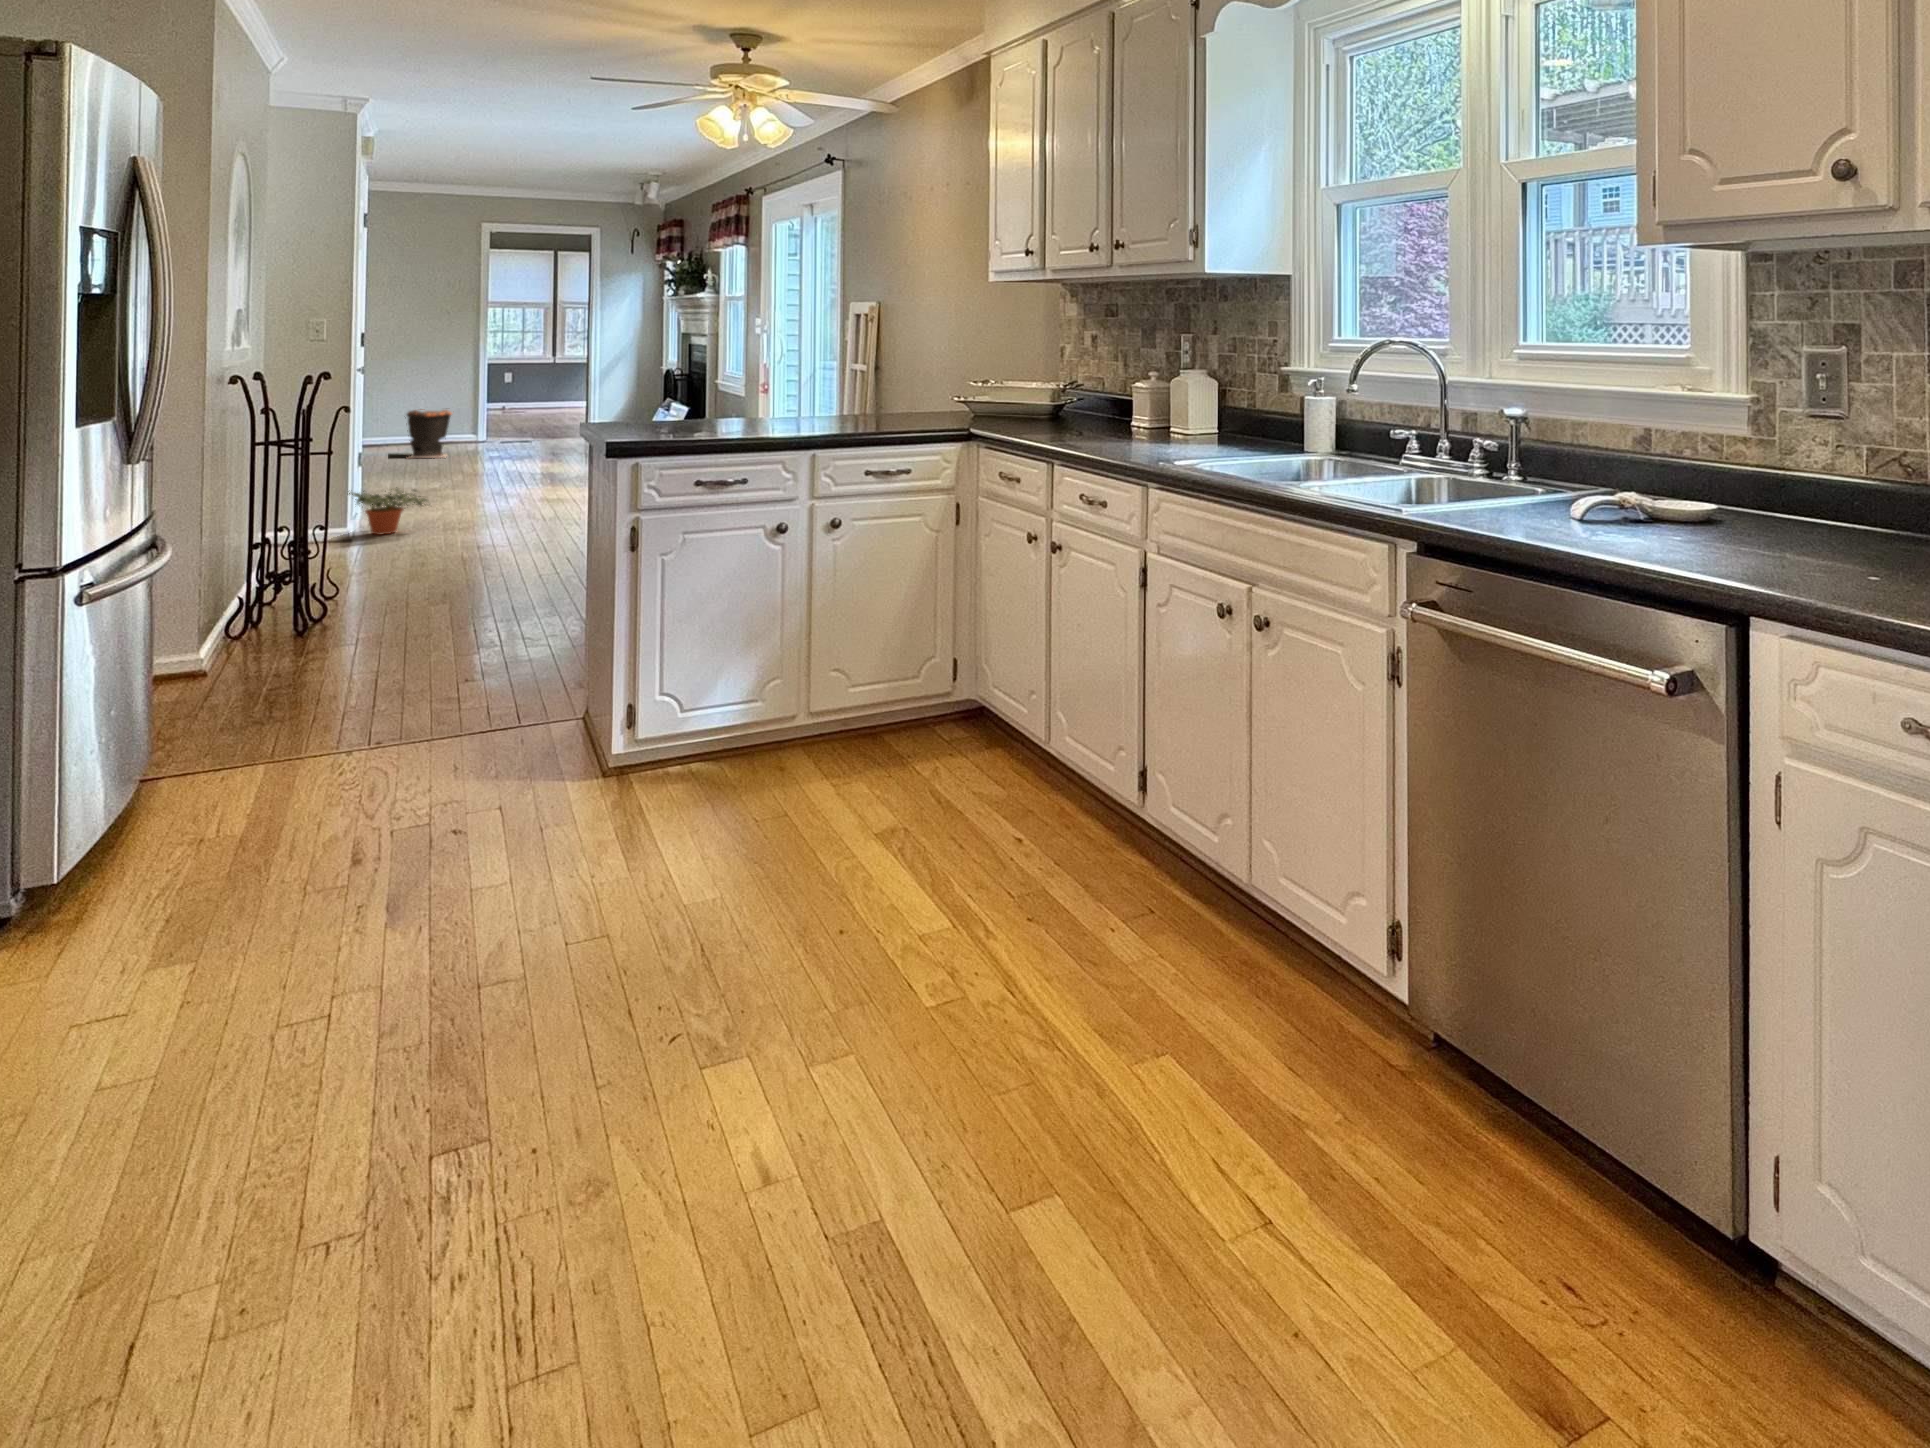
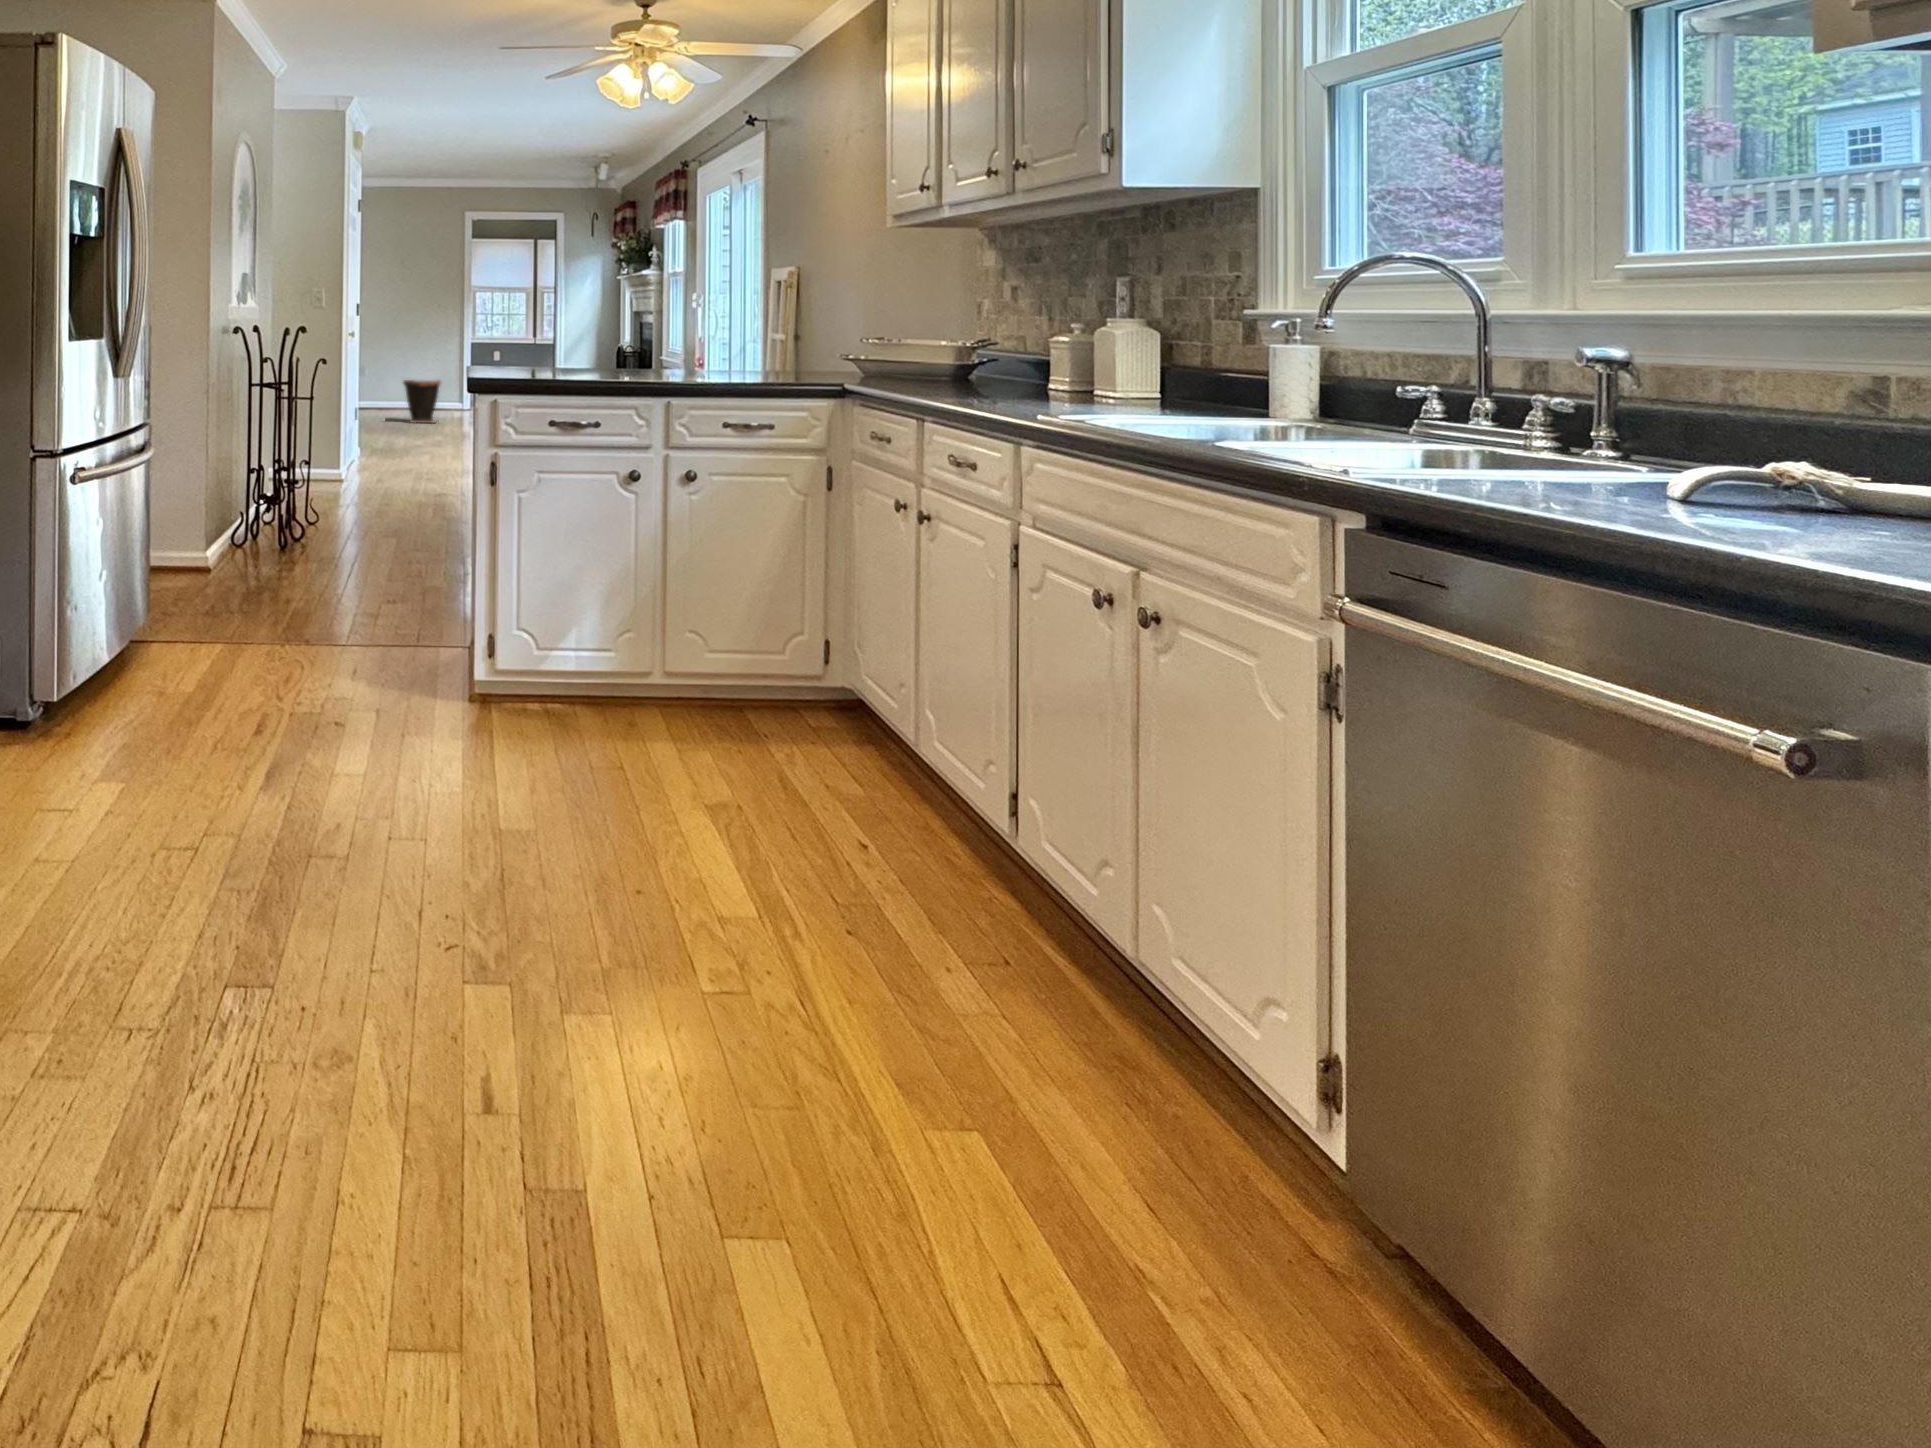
potted plant: present [349,489,430,535] -> none [329,438,405,480]

